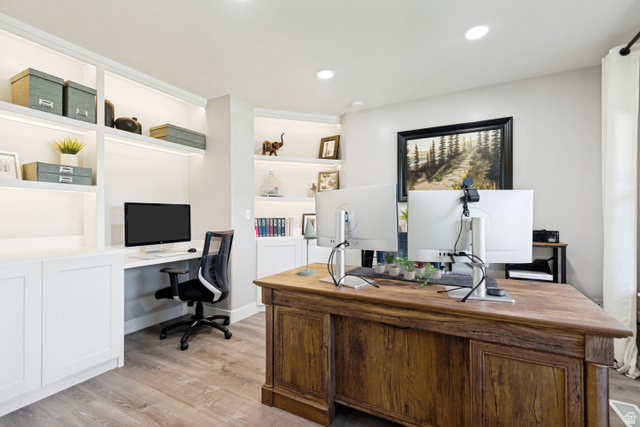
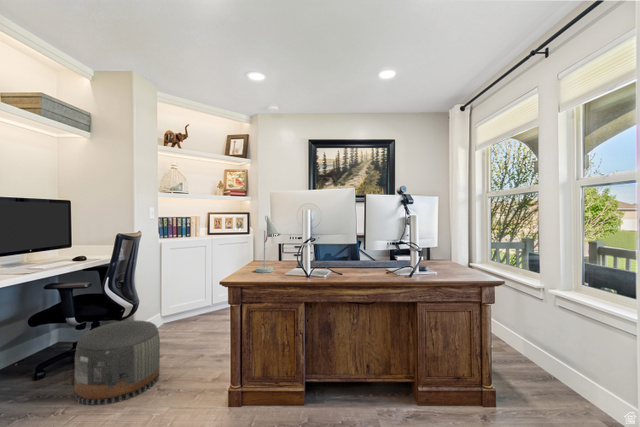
succulent plant: present [375,252,442,287] -> none [328,244,385,272]
pouf: none [168,306,232,374] -> present [74,320,160,405]

